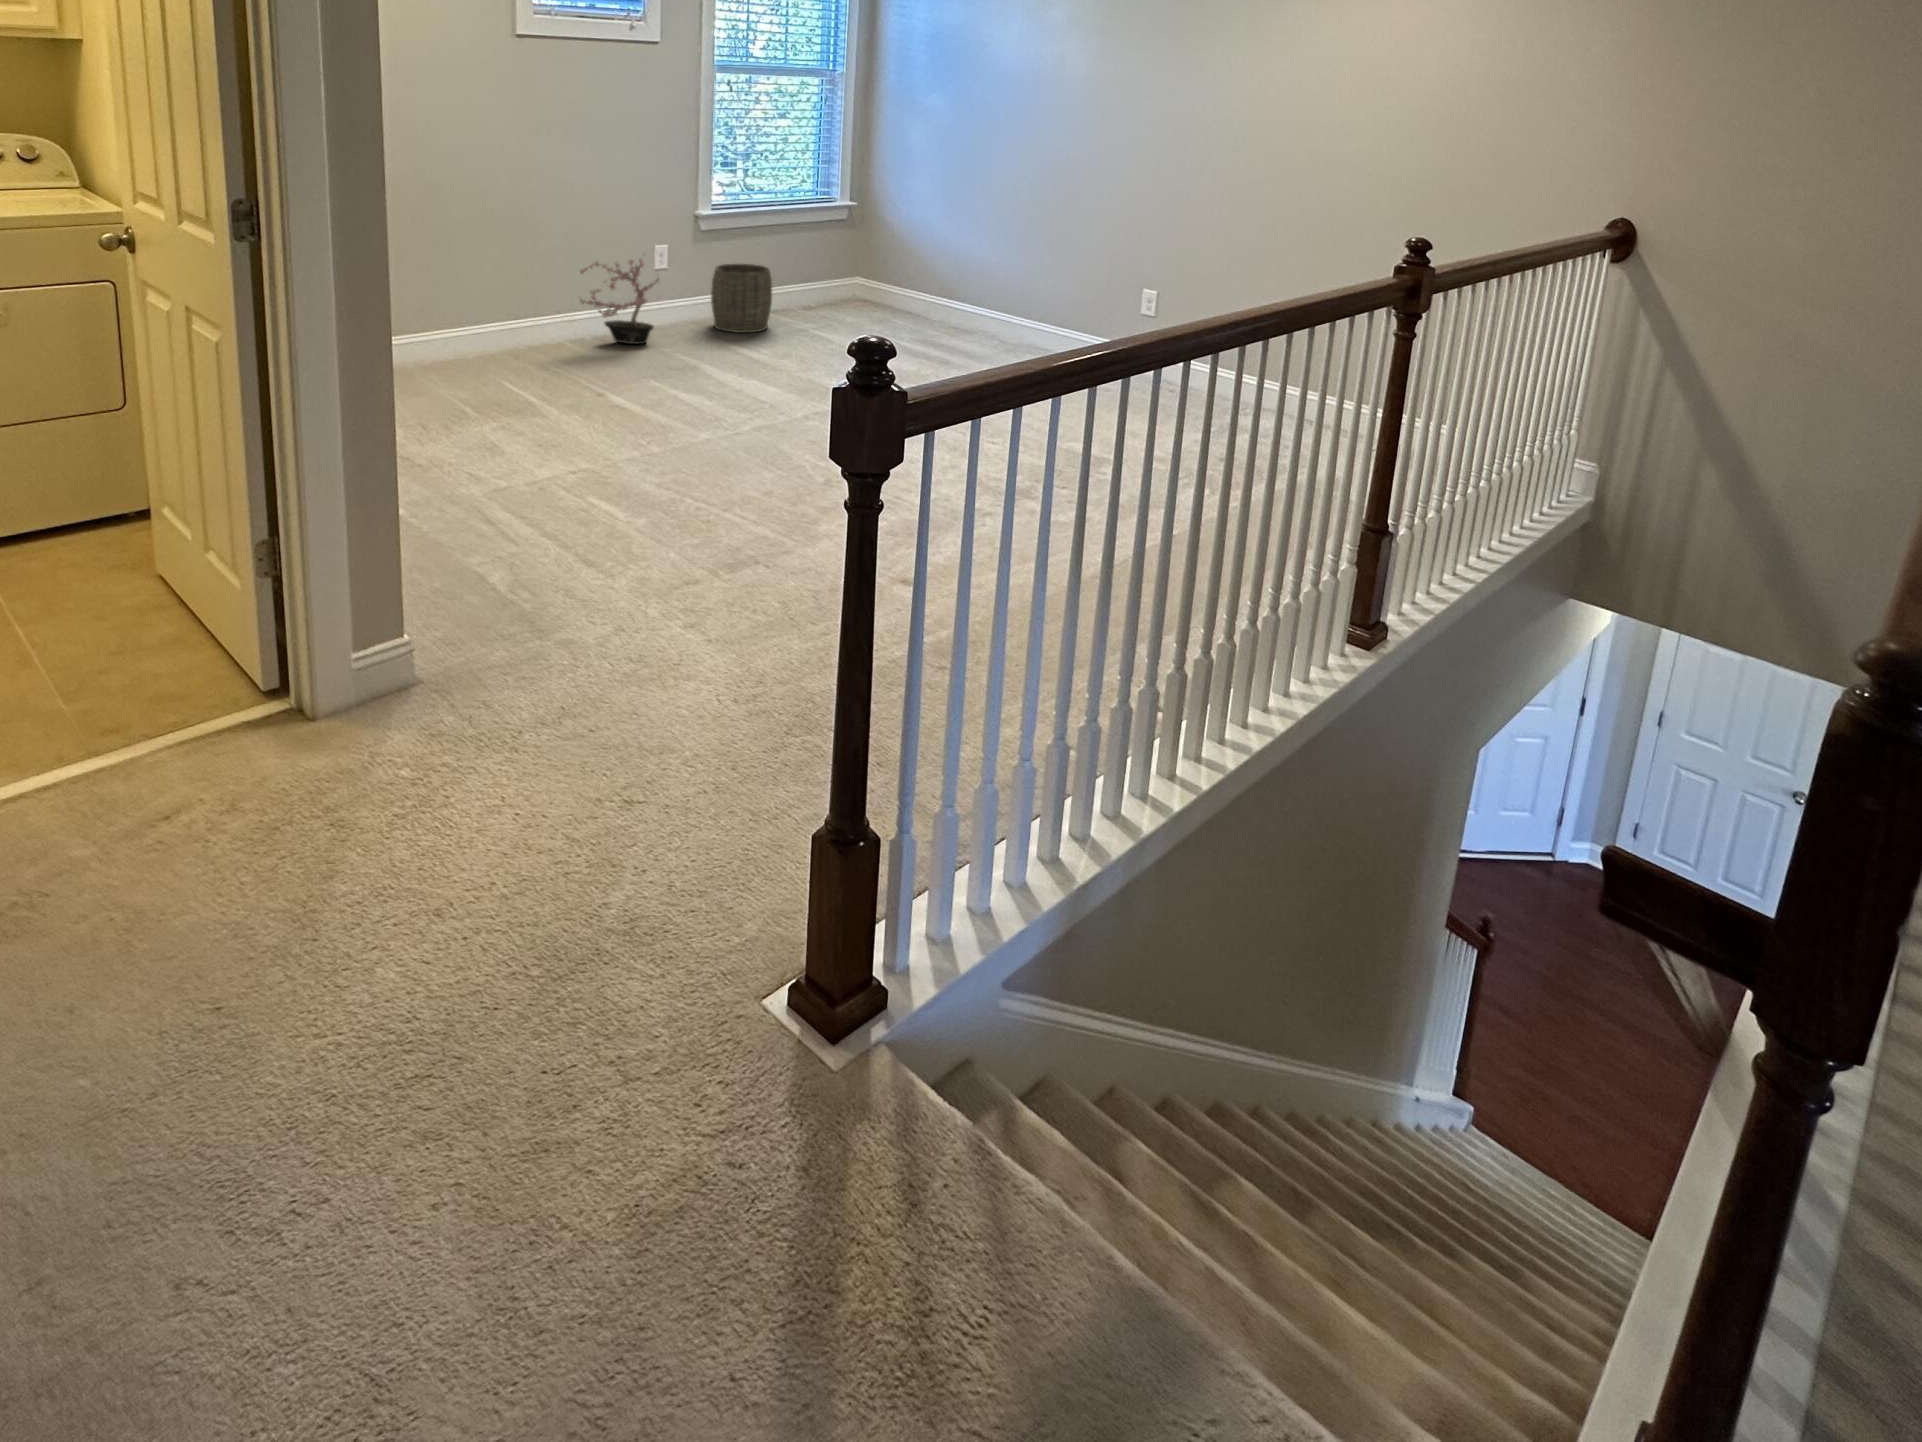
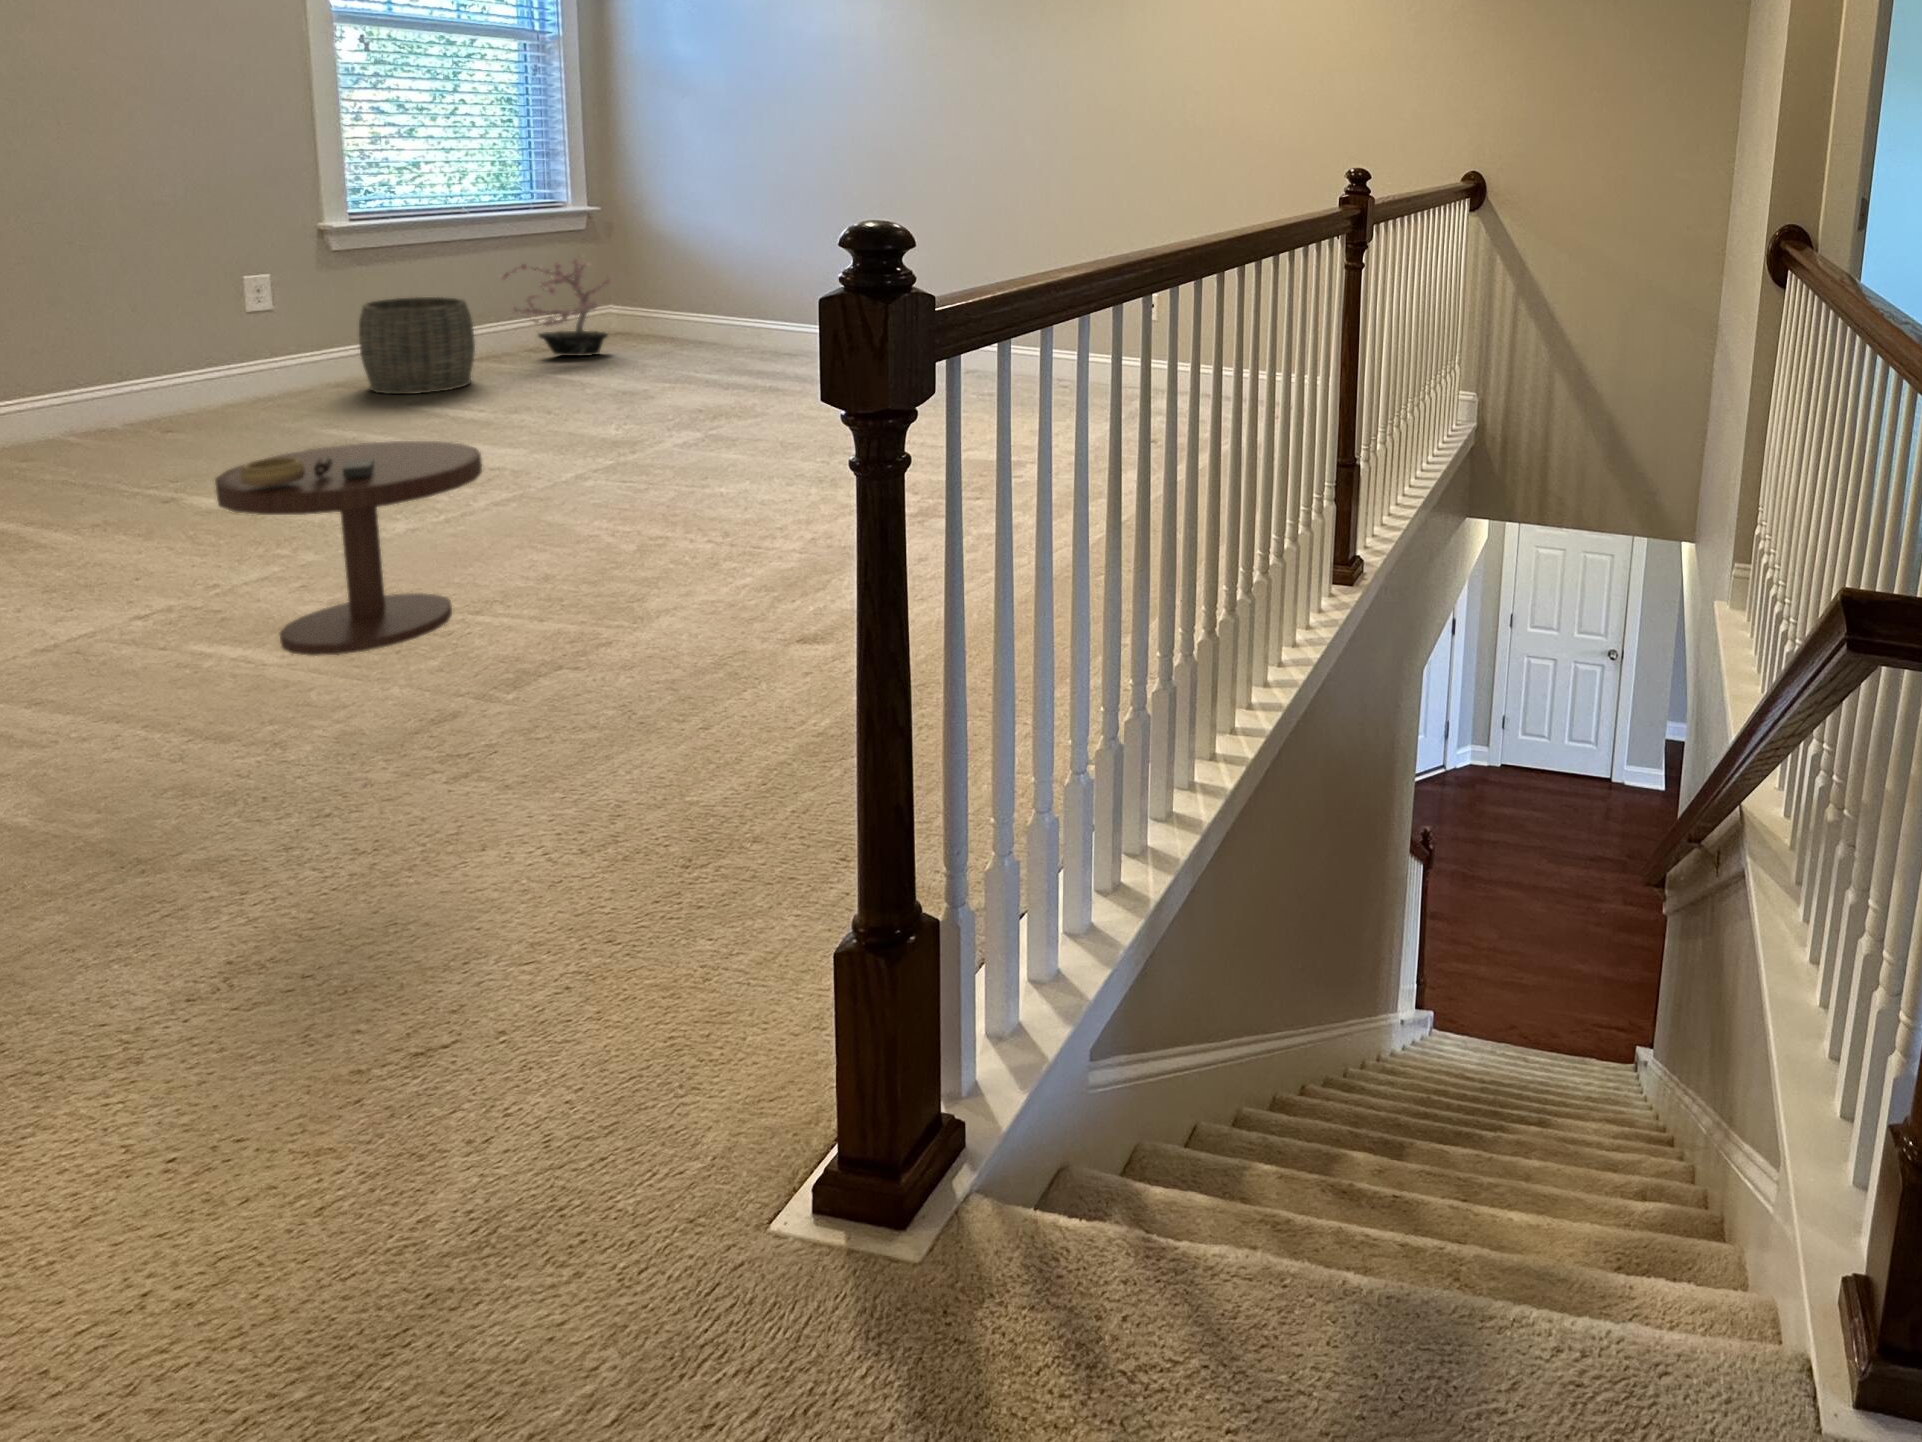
potted plant: present [580,259,660,344] -> present [501,259,610,356]
side table: none [593,390,720,611] -> present [215,441,482,656]

